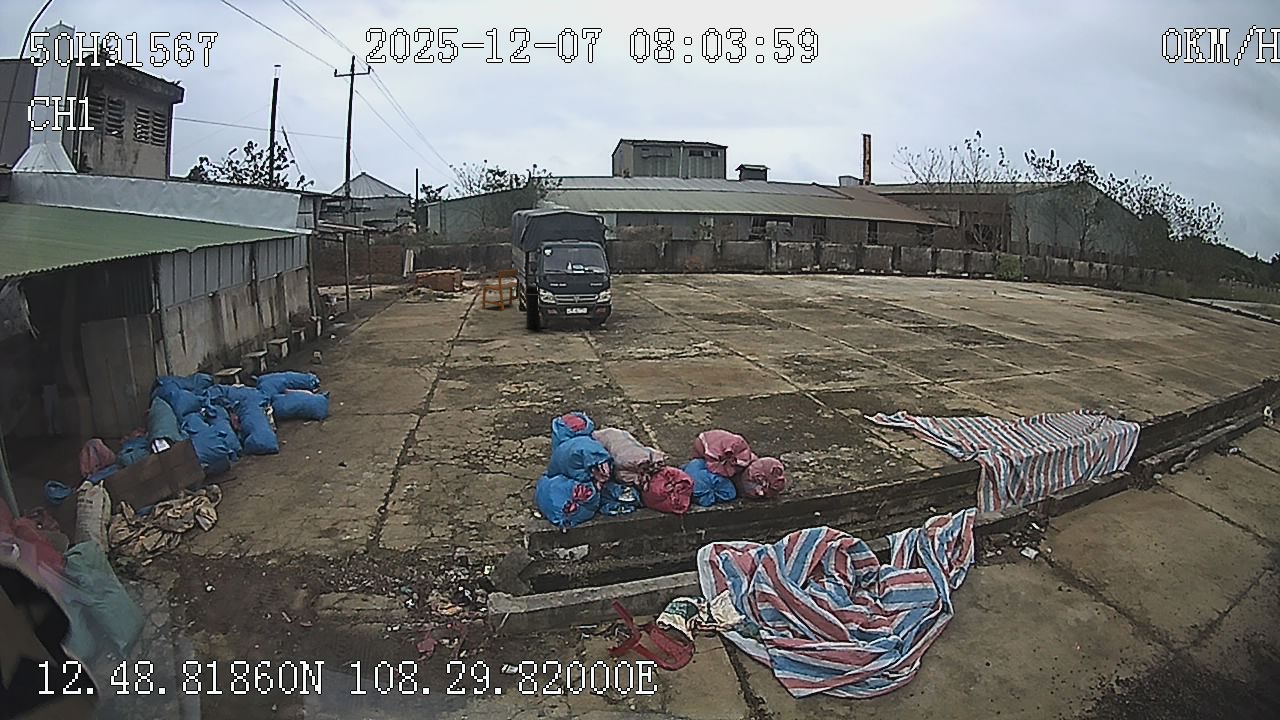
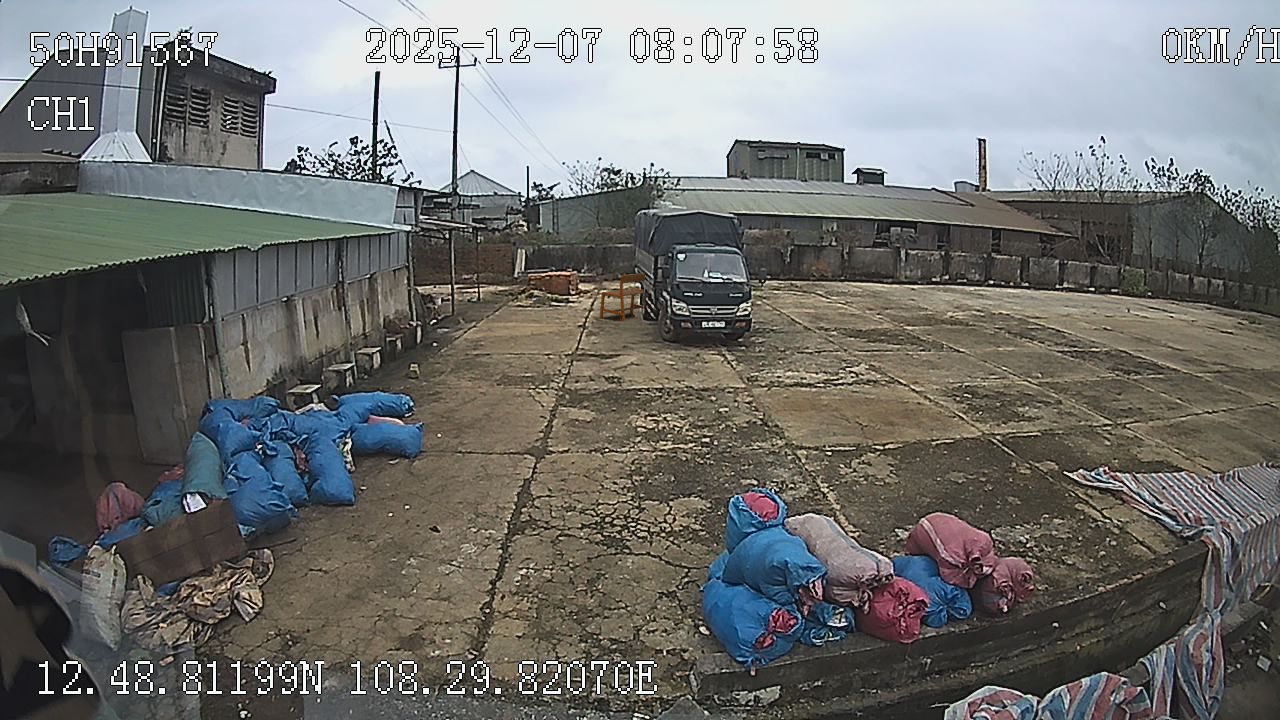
trash can: present [524,284,541,329] -> none [652,291,673,345]

